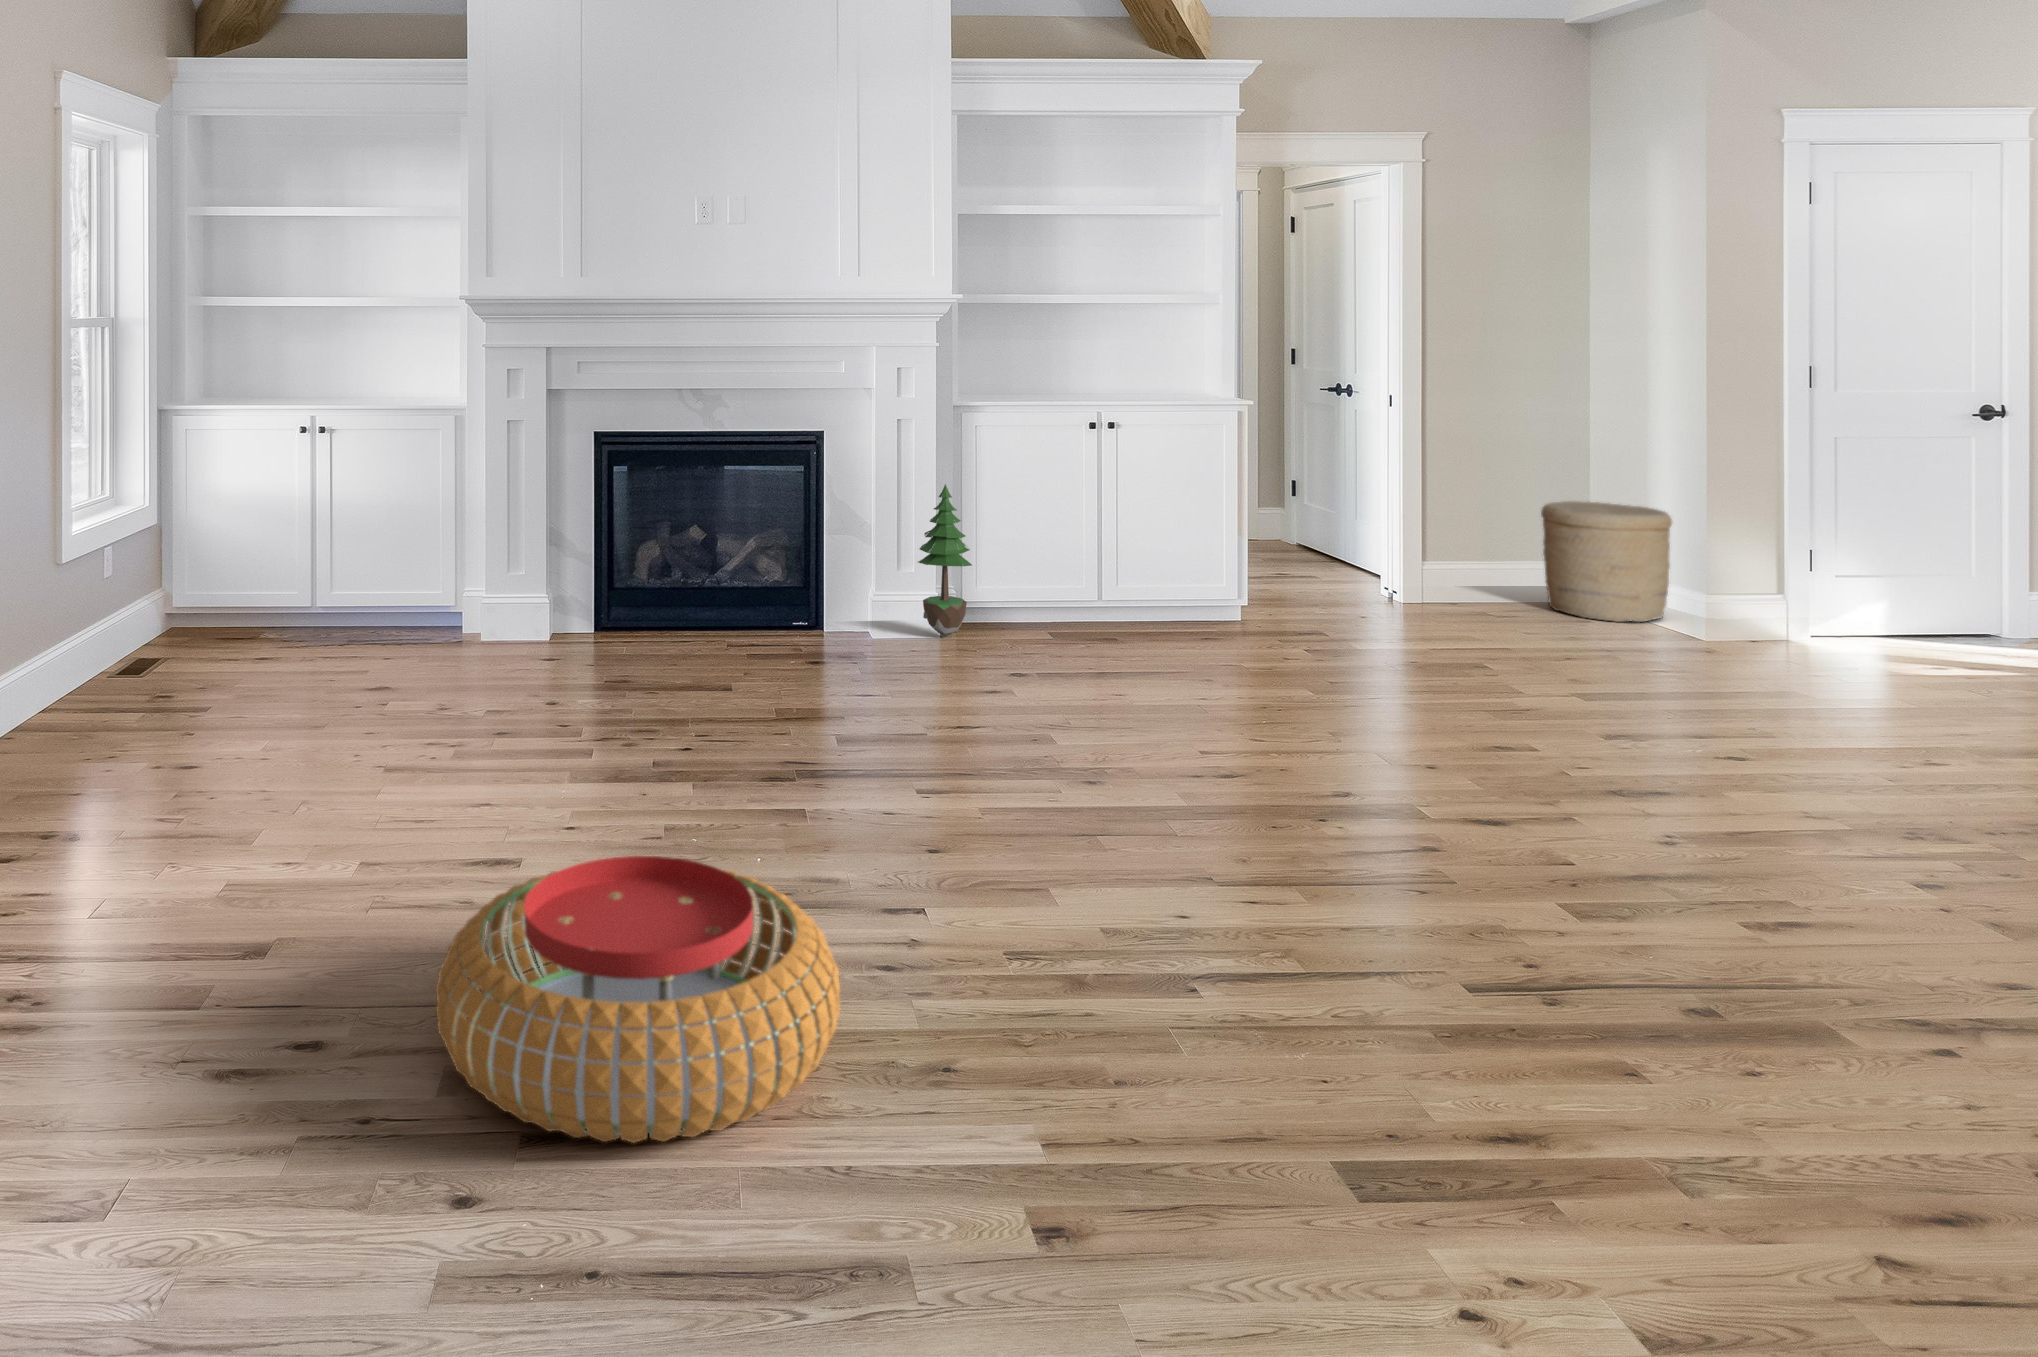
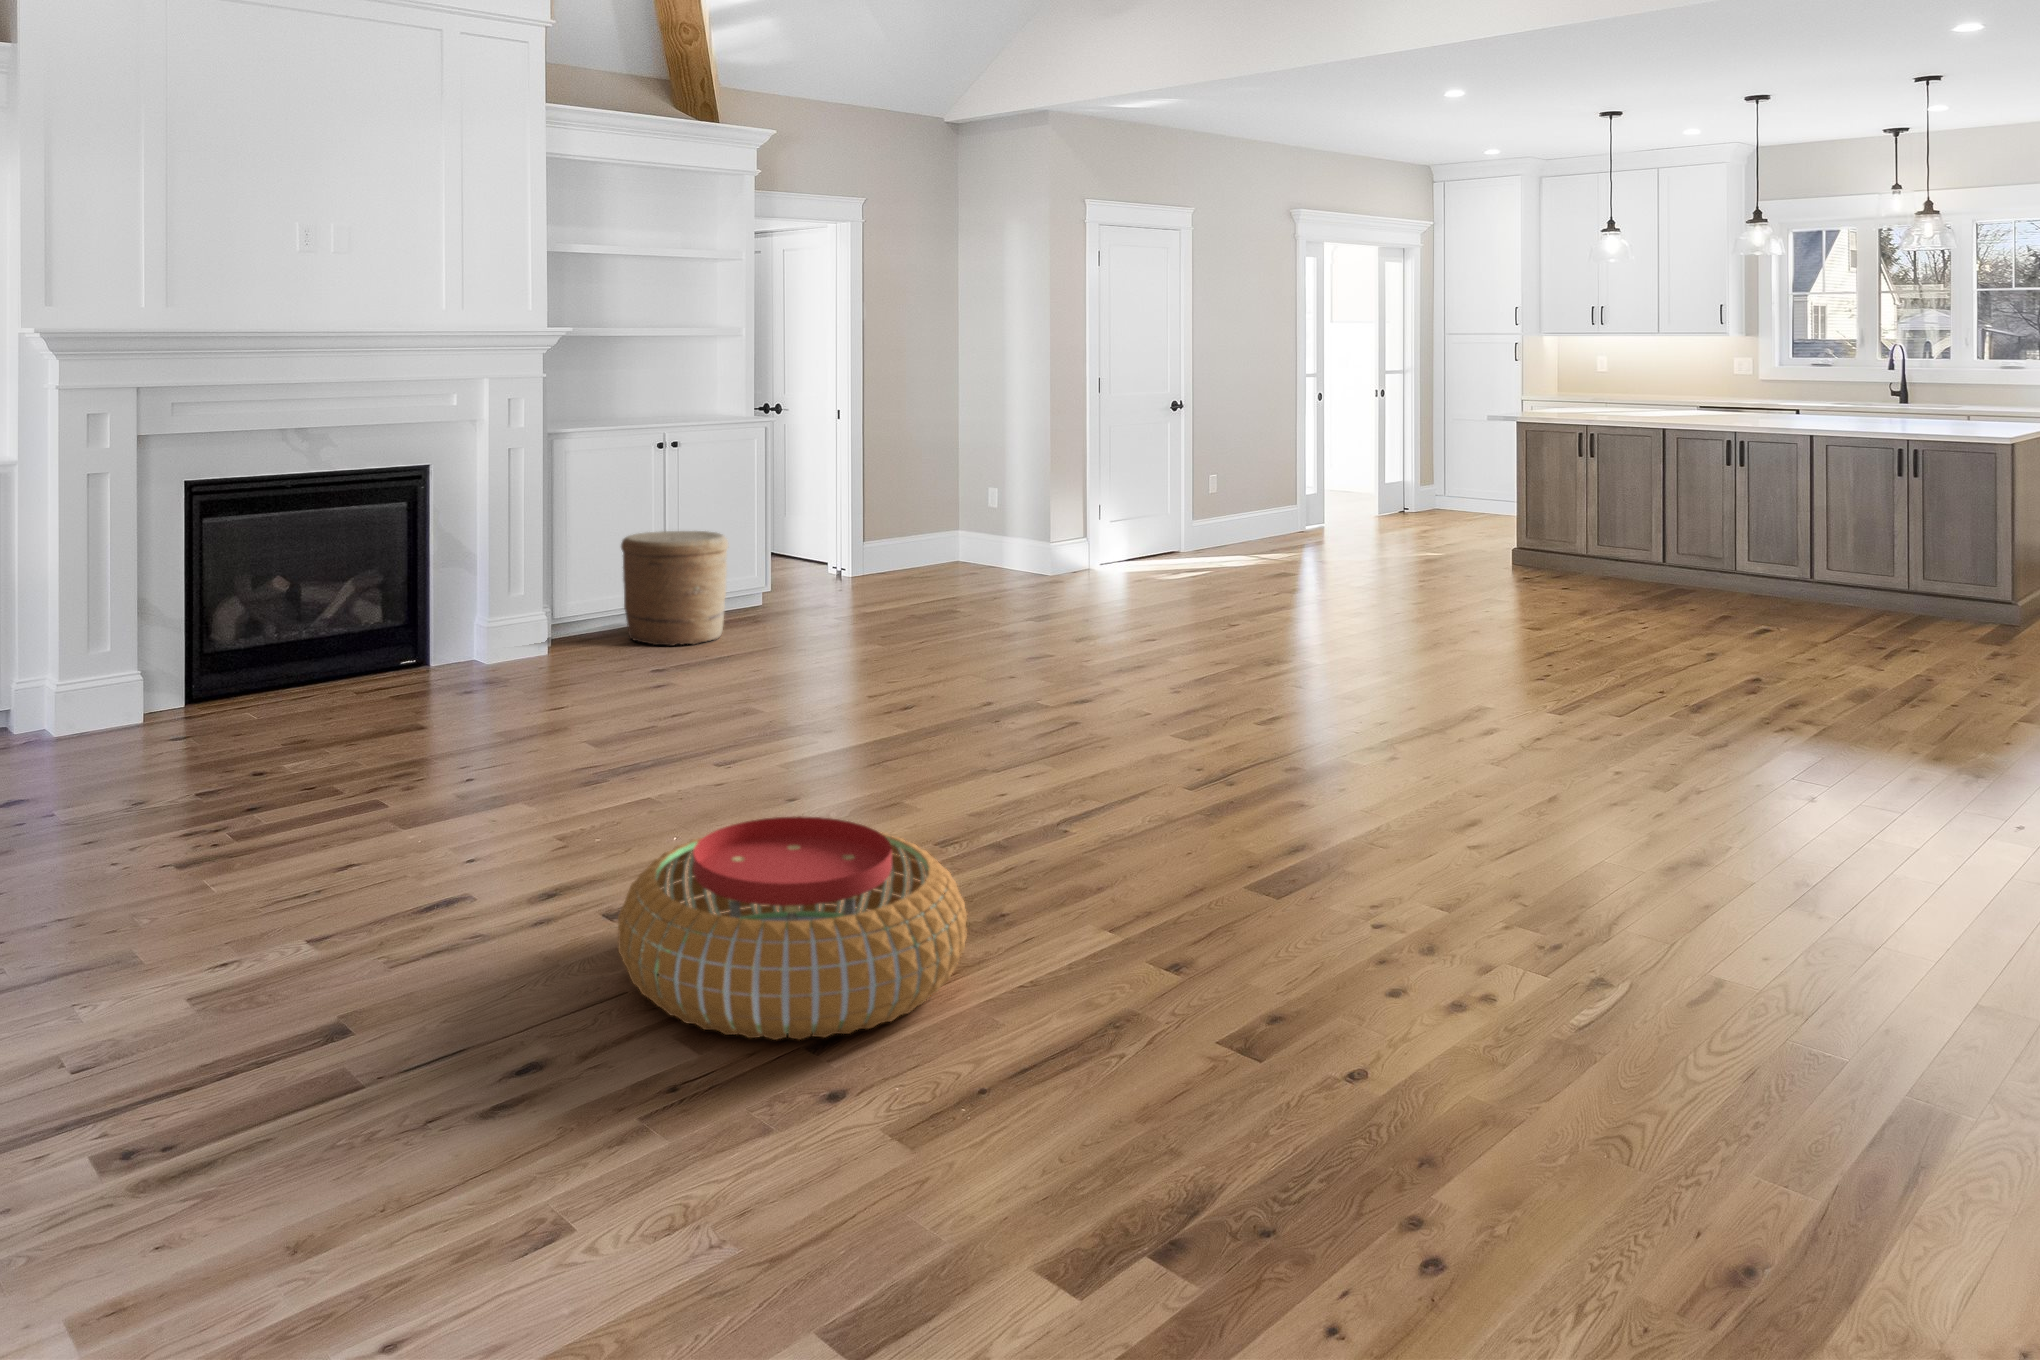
potted tree: present [918,484,972,637] -> none [526,509,581,658]
woven basket: present [1541,501,1672,622] -> present [621,531,728,646]

